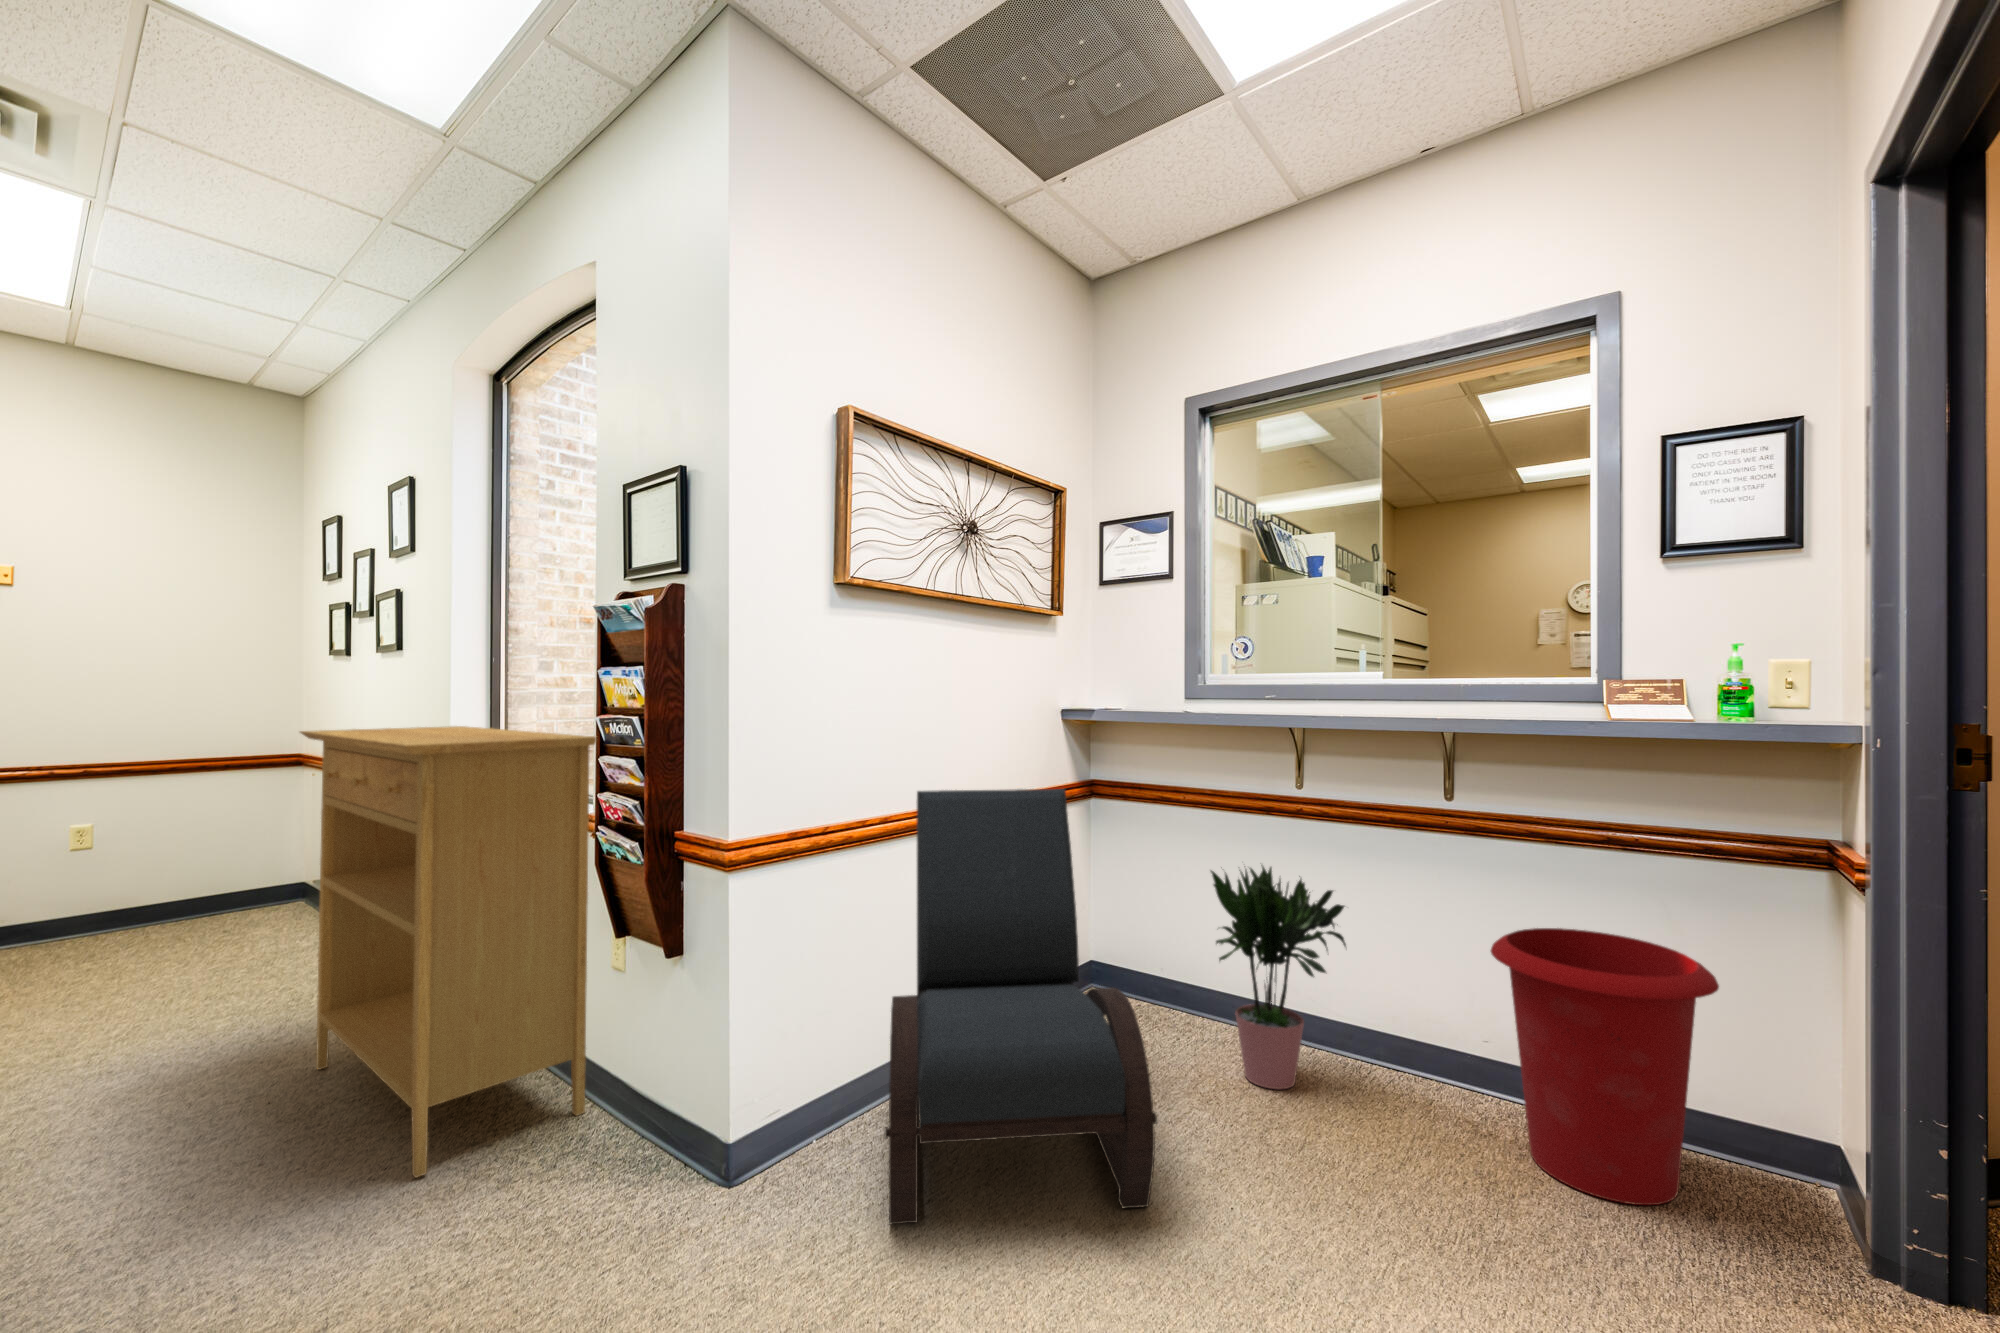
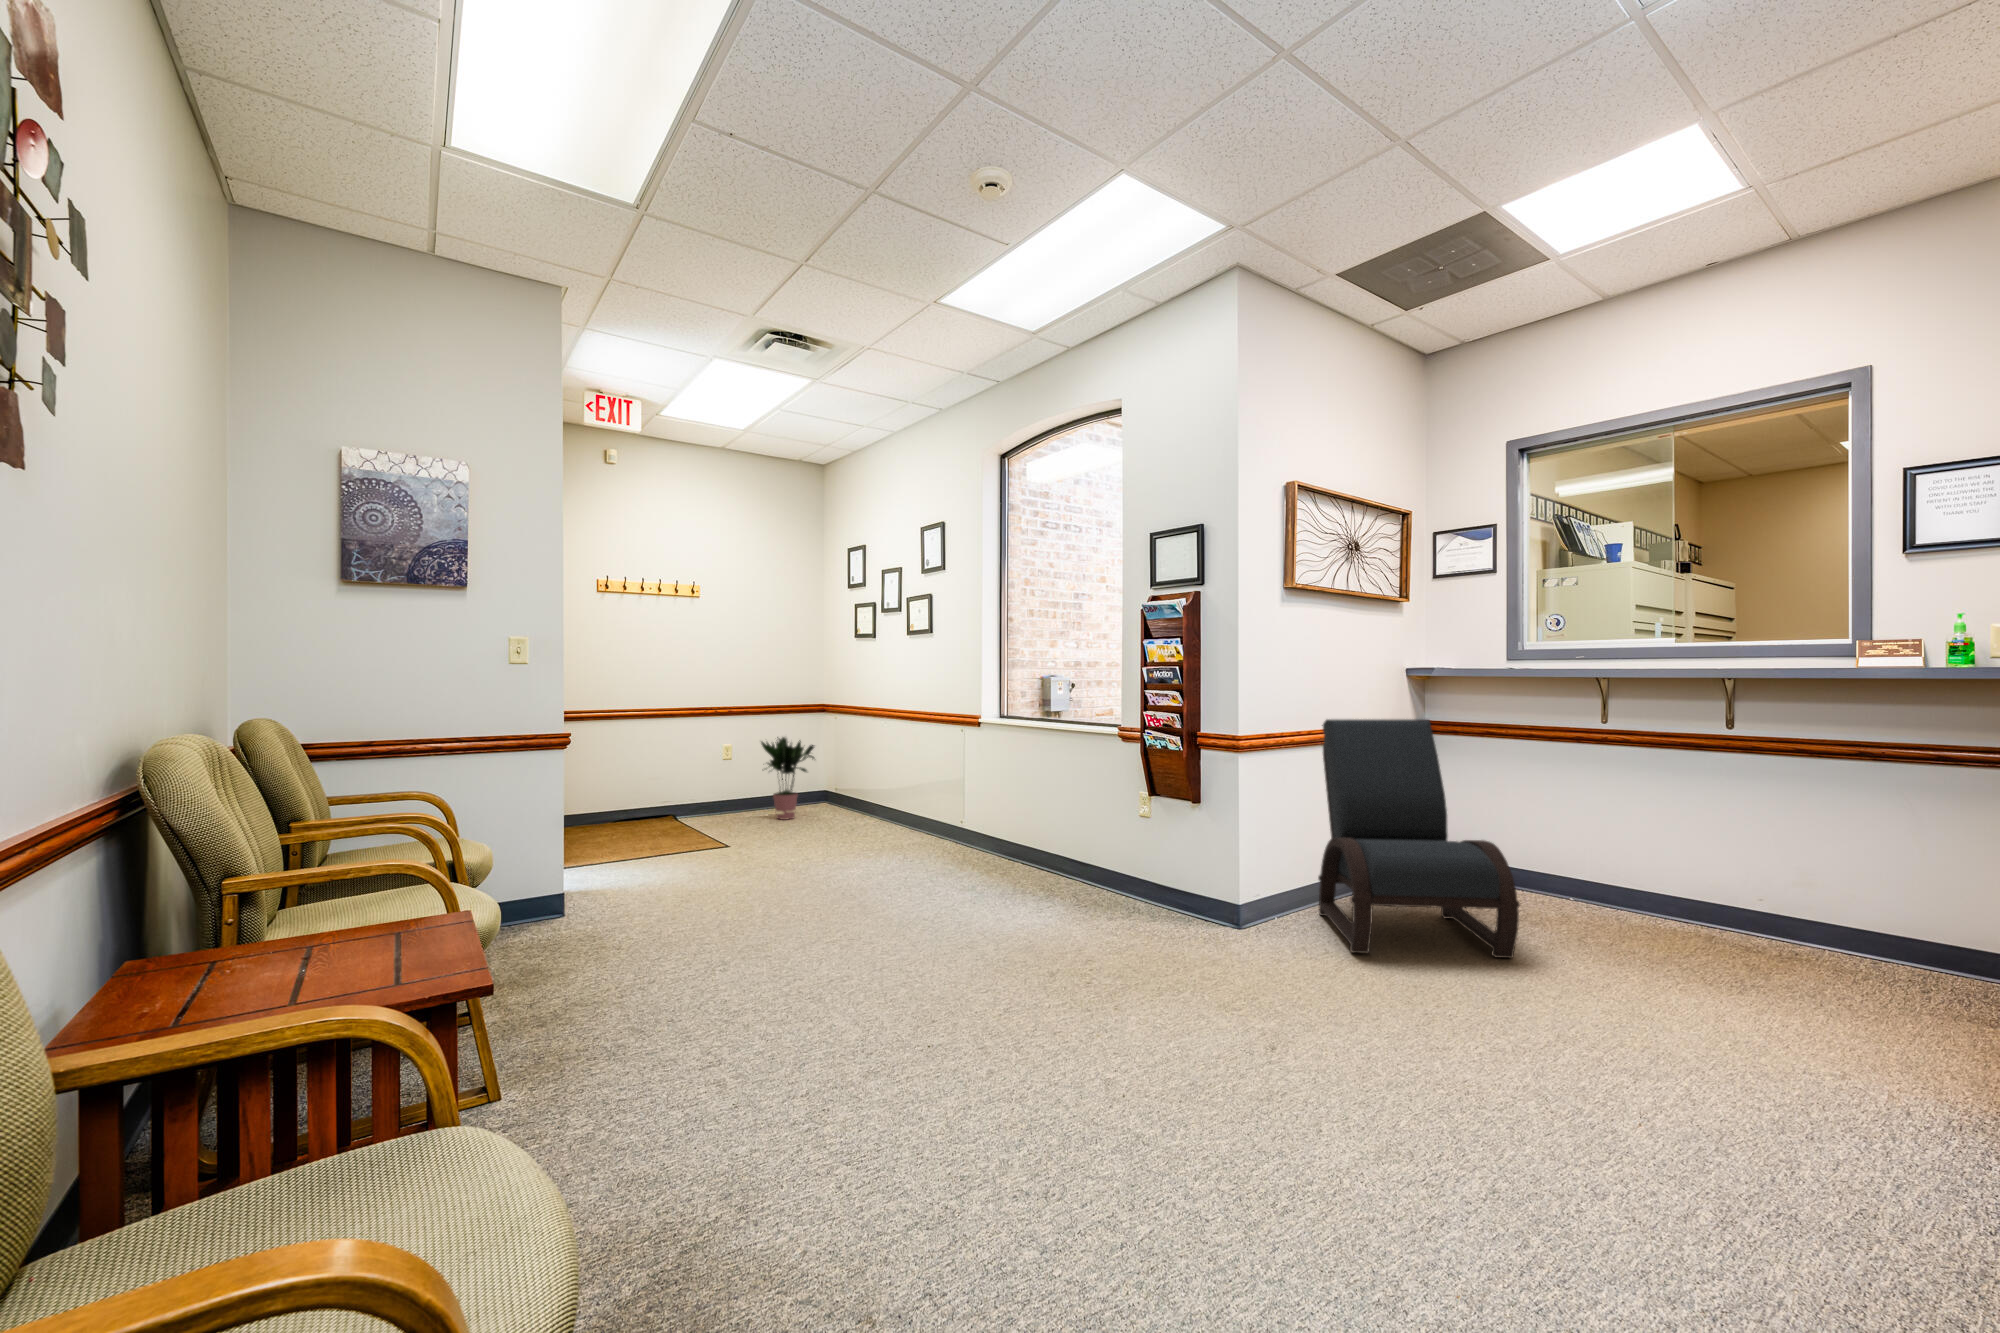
console table: present [300,726,596,1177] -> none [930,682,1132,923]
potted plant: present [1211,865,1346,1089] -> present [761,737,814,820]
waste bin: present [1491,928,1719,1205] -> none [1759,812,1933,980]

